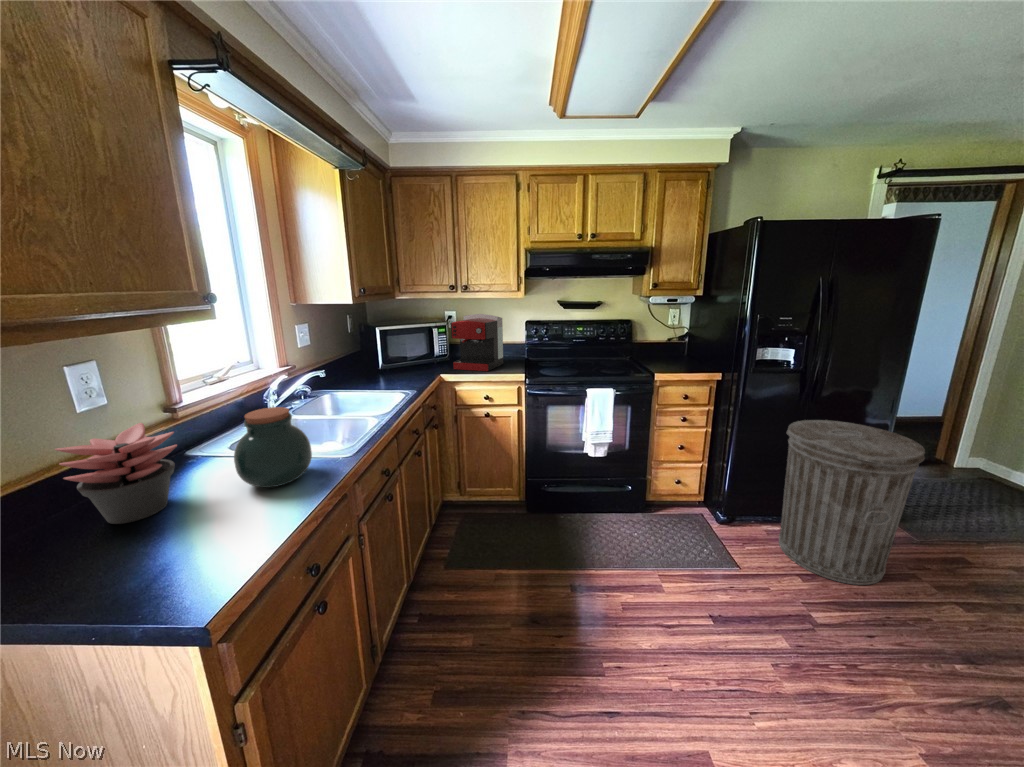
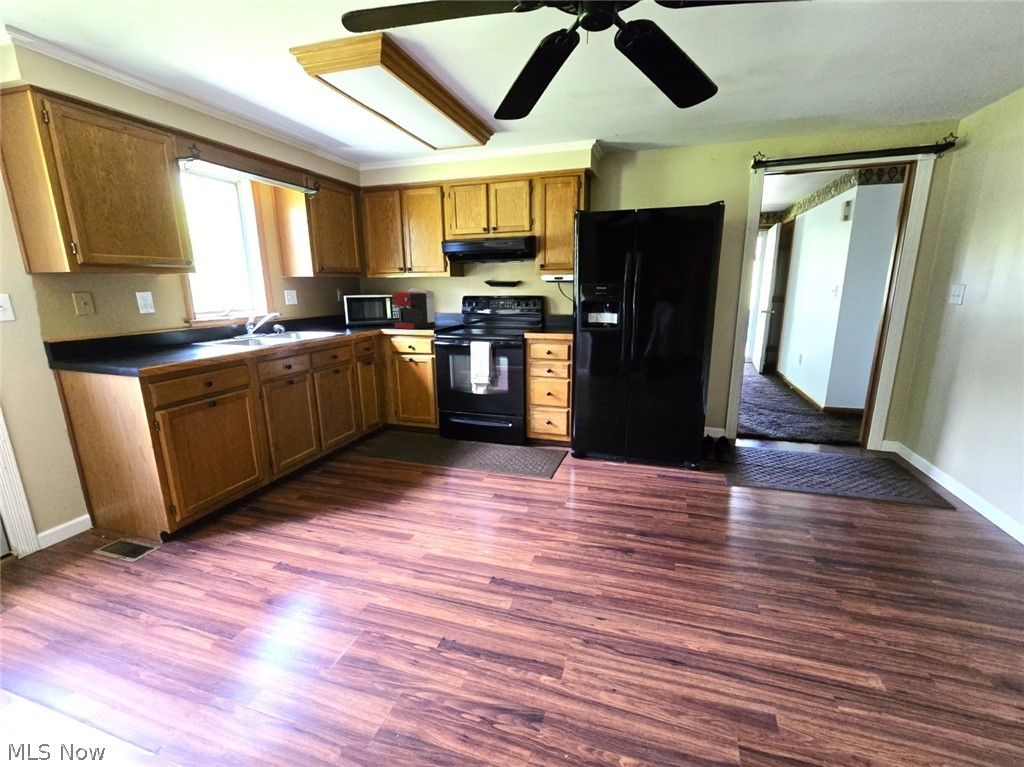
jar: present [234,407,312,488] -> none [197,315,235,350]
trash can: present [779,420,925,585] -> none [590,371,675,492]
succulent plant: present [55,423,177,524] -> none [131,317,177,354]

